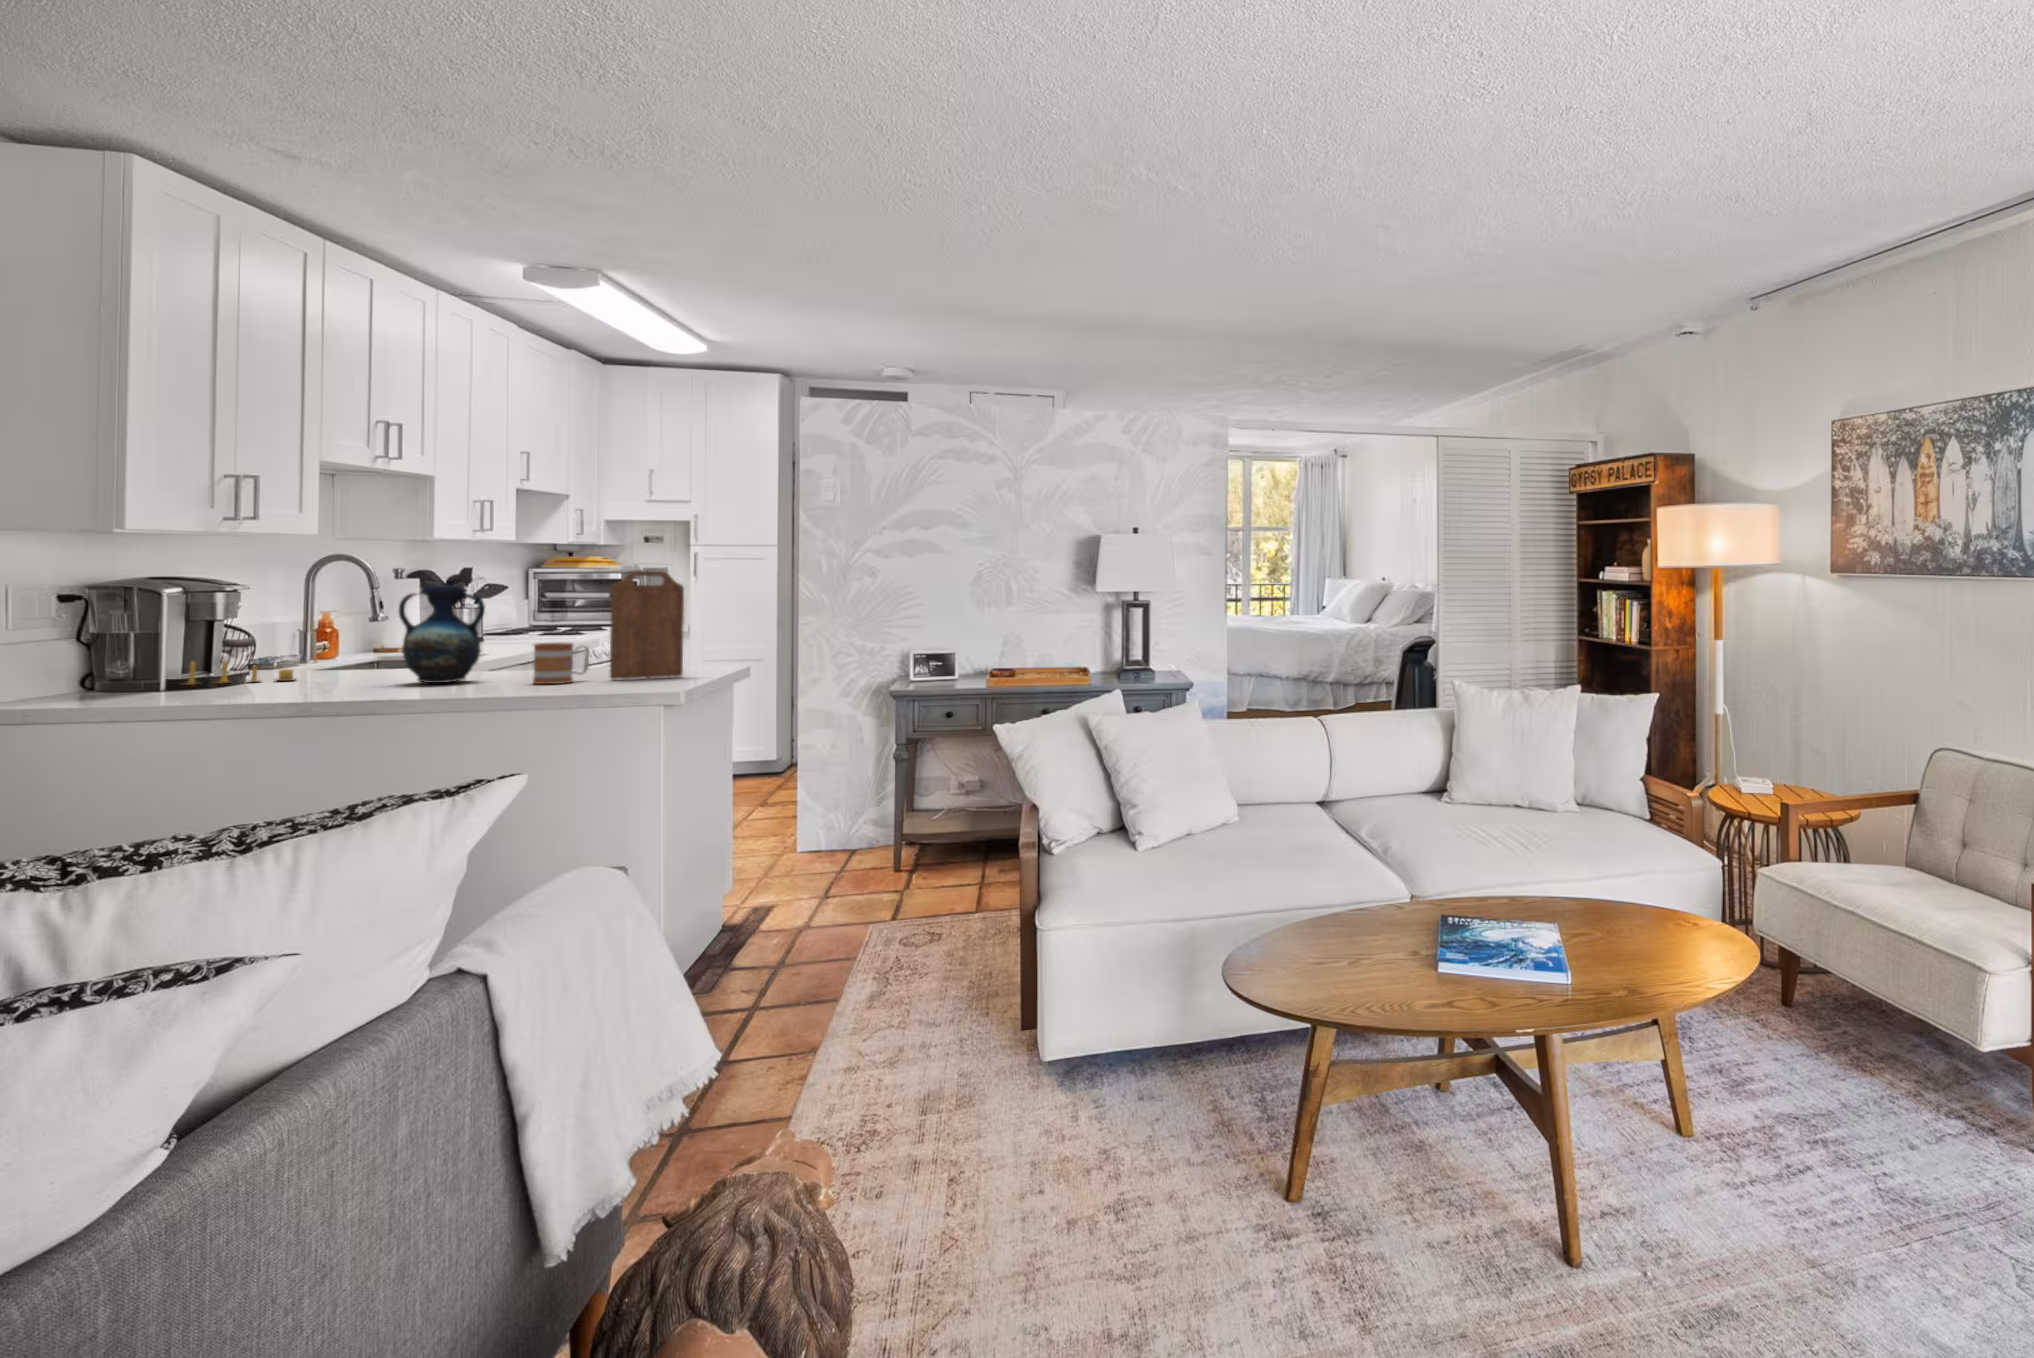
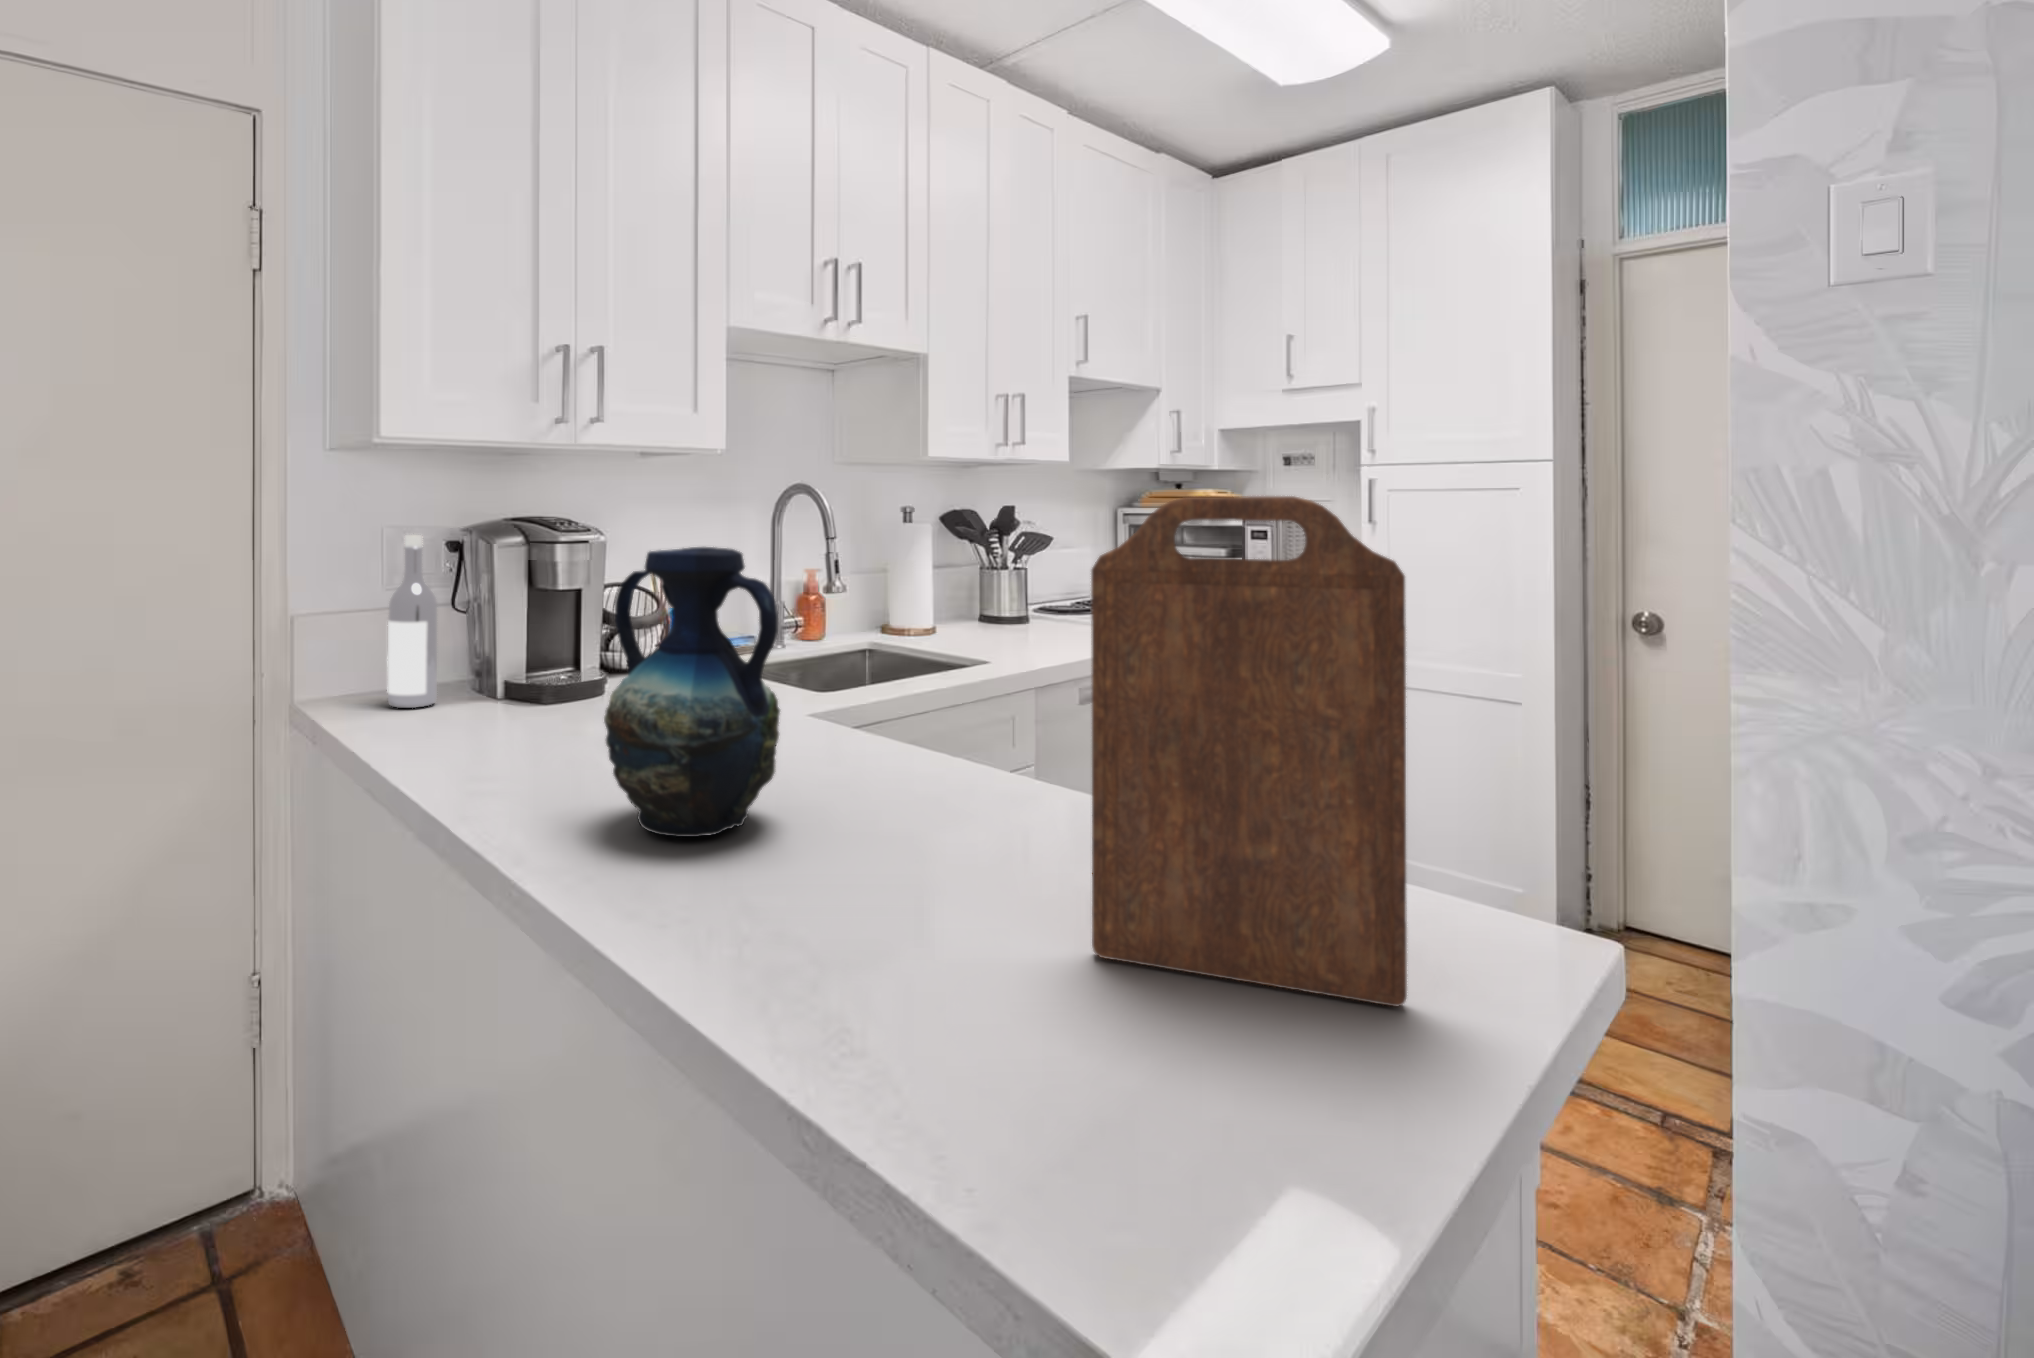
wine bottle: none [89,582,132,686] -> present [388,535,437,708]
mug: present [533,643,590,684] -> none [834,761,1027,955]
candle: present [185,659,295,685] -> none [438,678,581,737]

